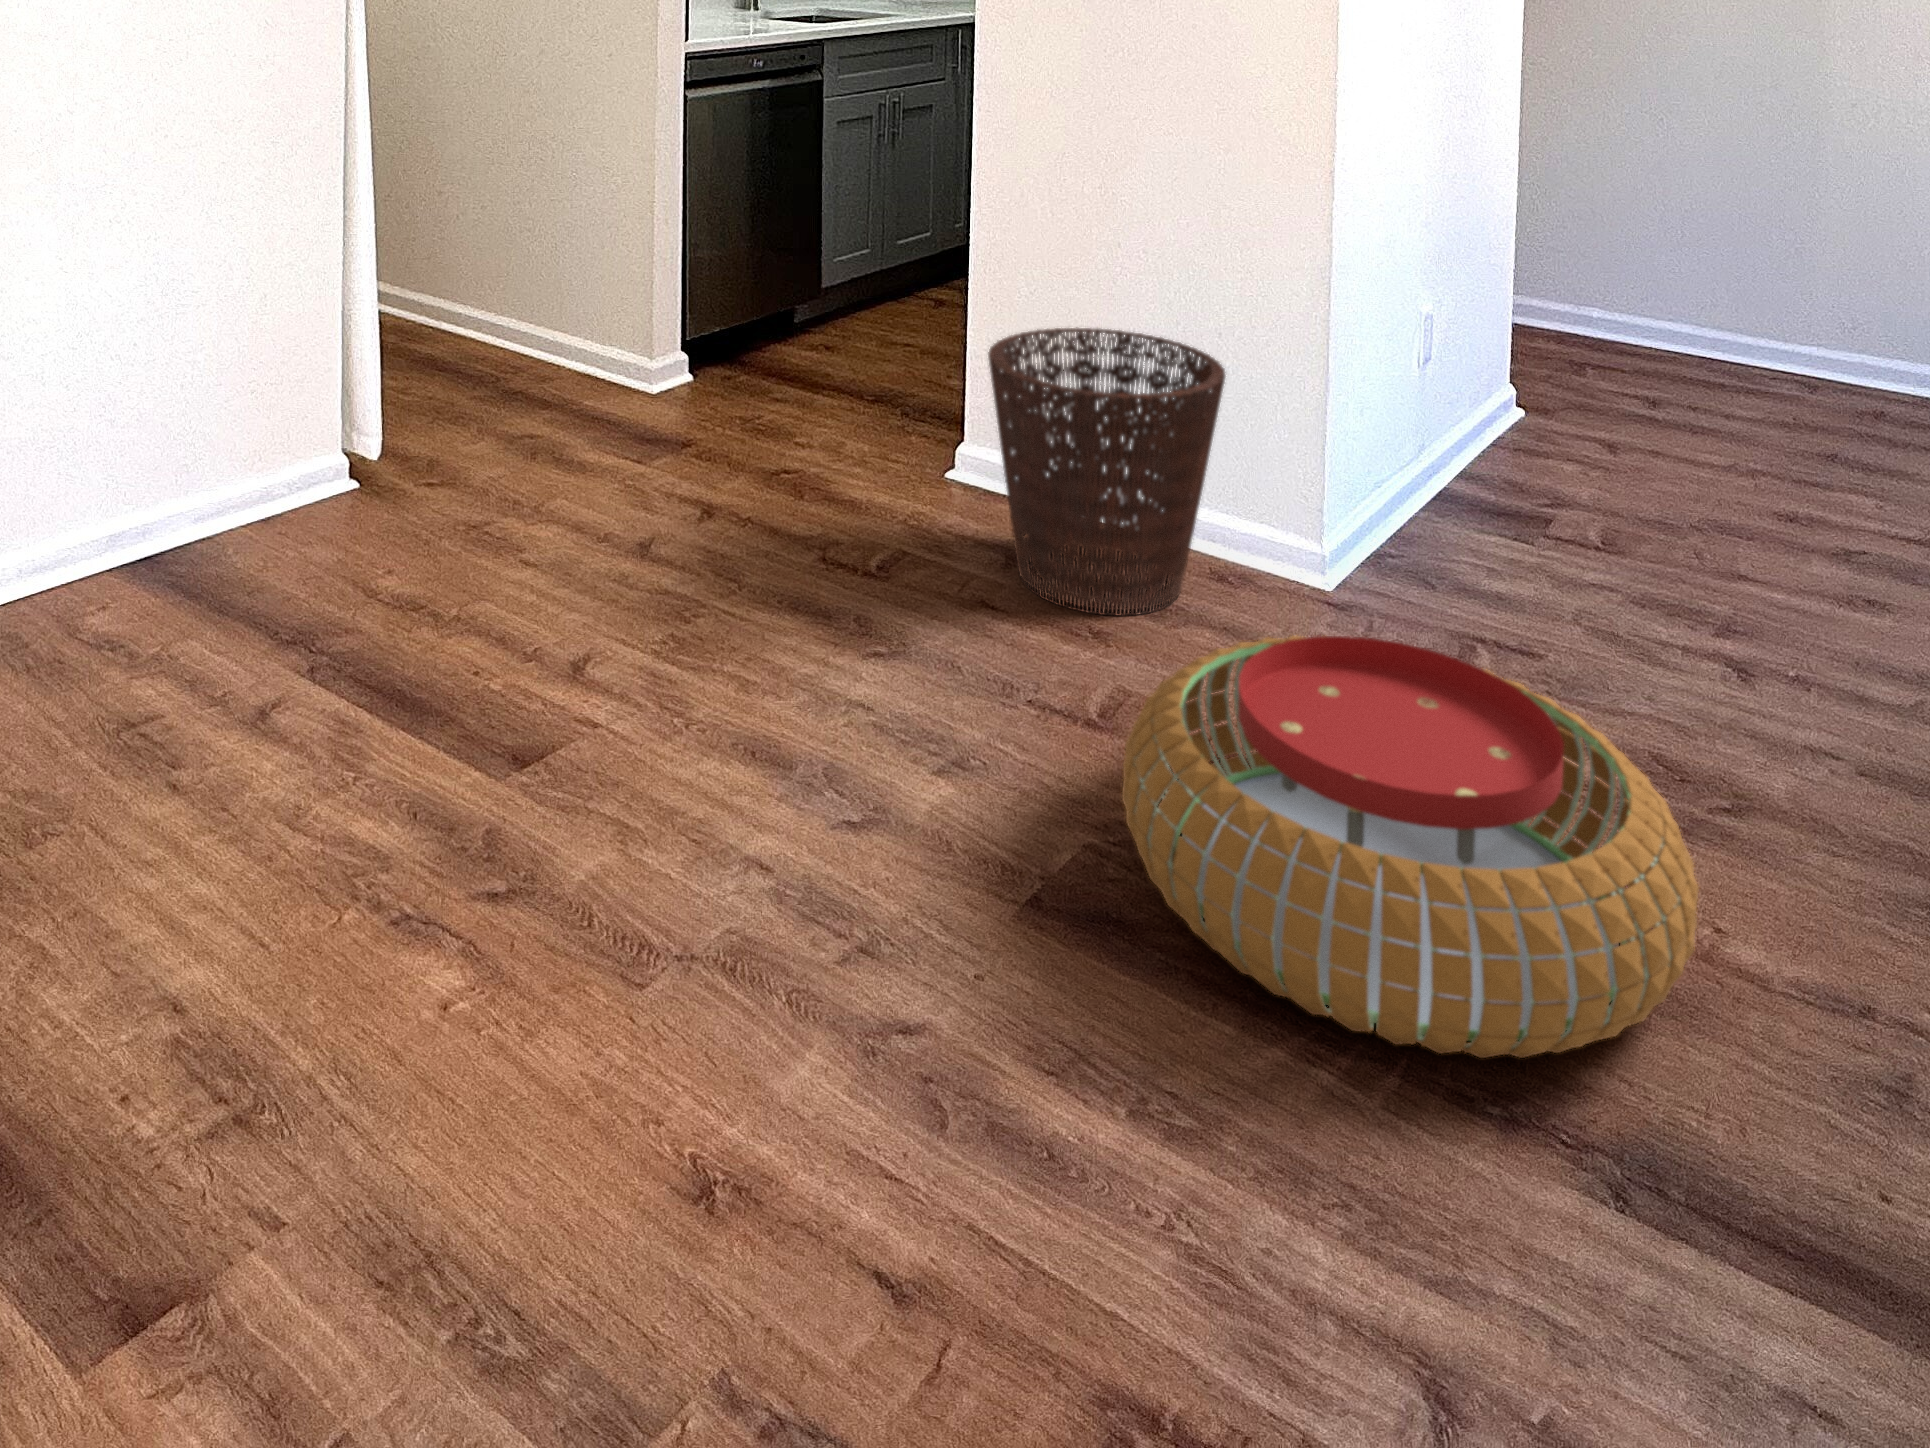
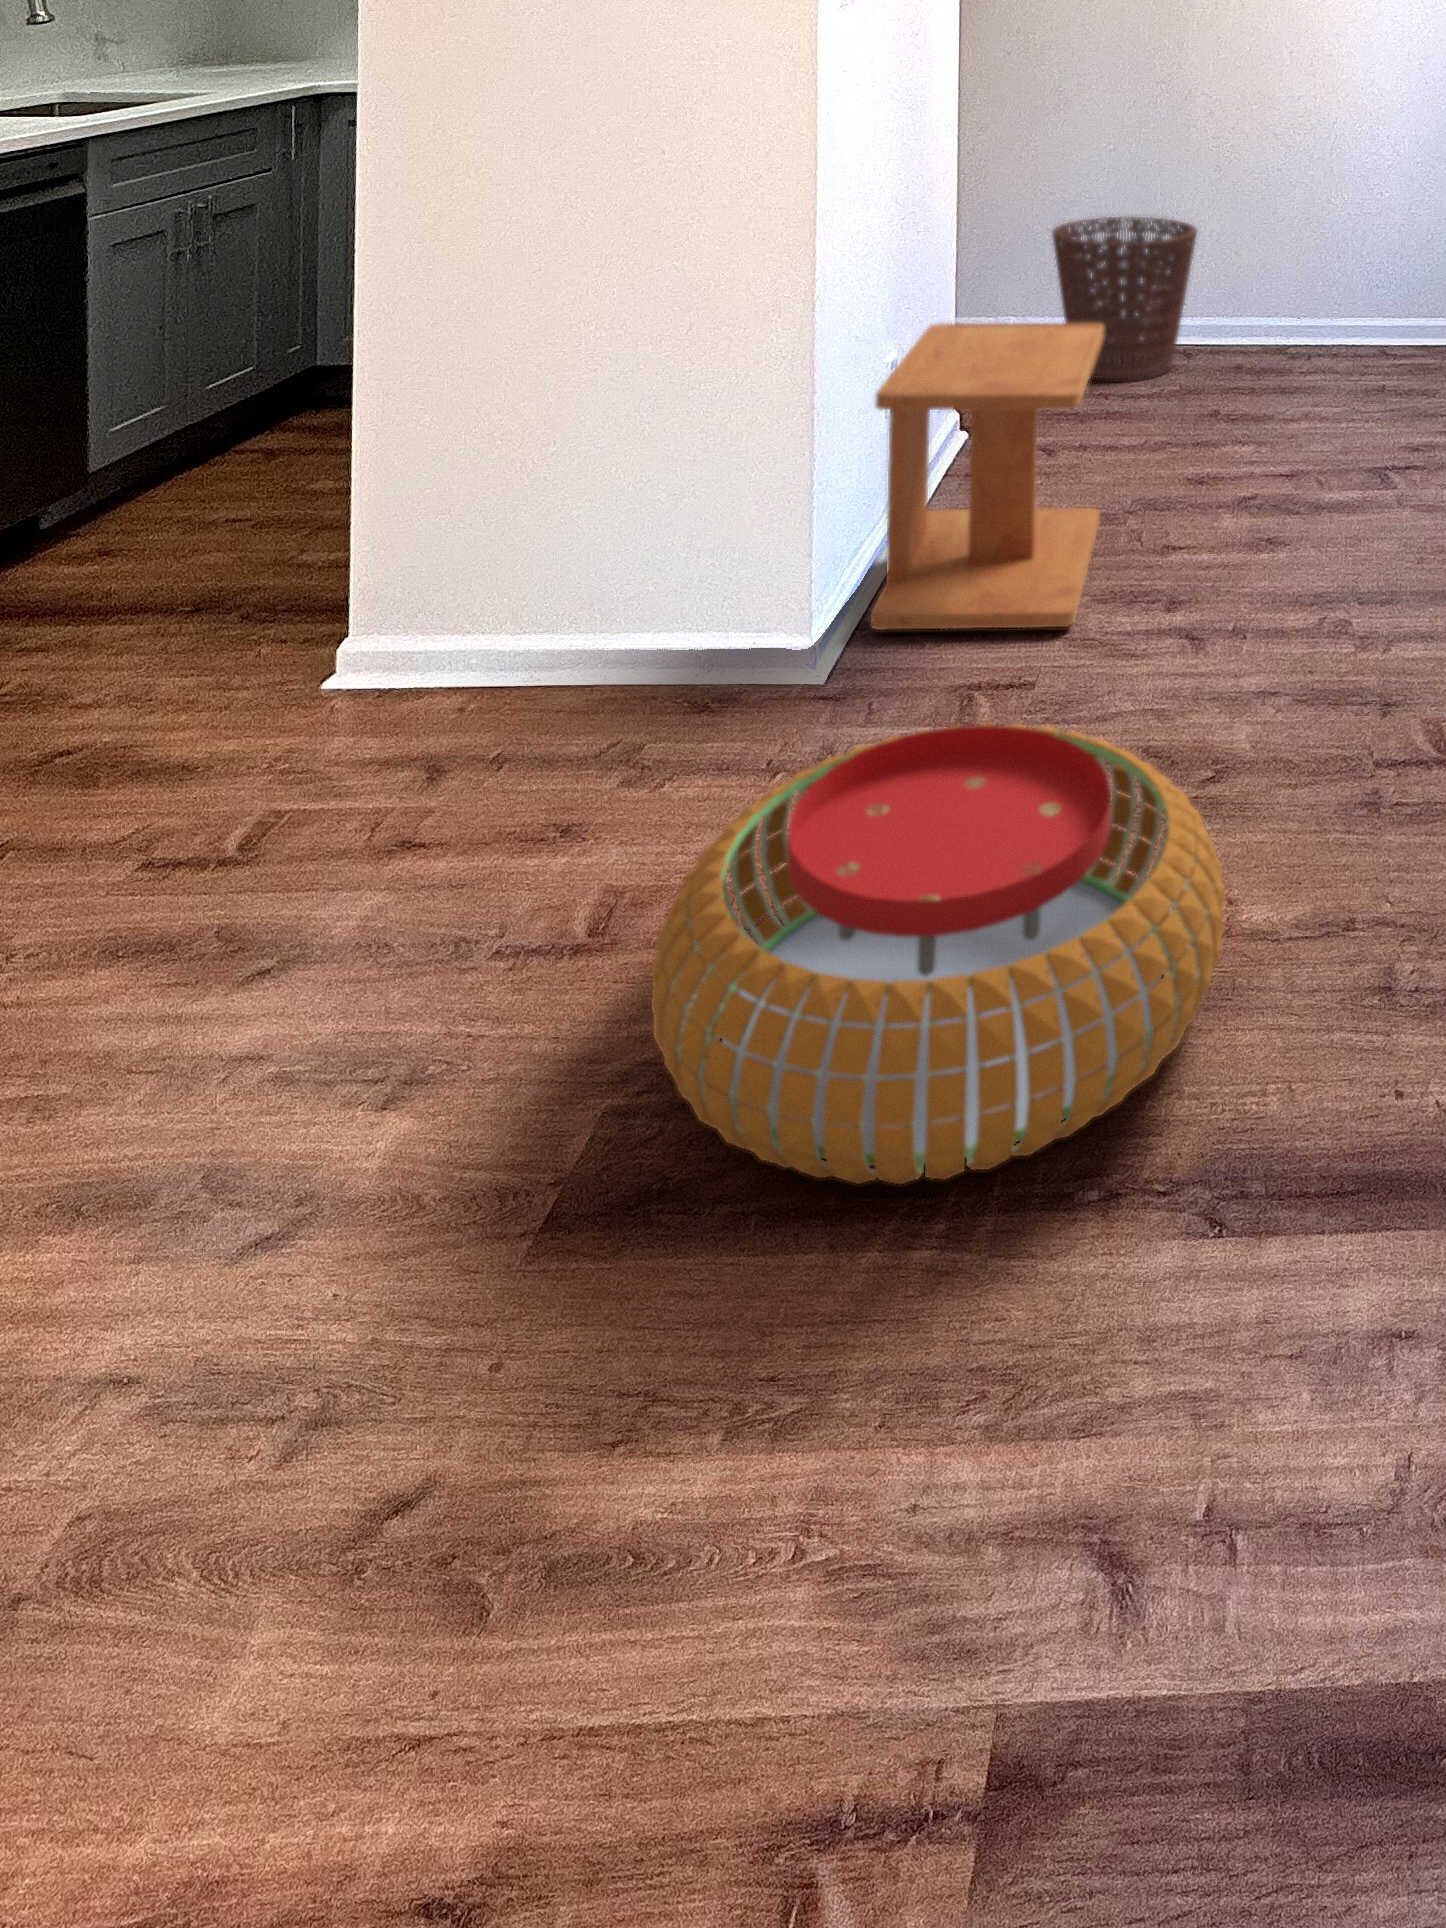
side table: none [1381,285,1660,617] -> present [871,323,1104,630]
basket: present [988,327,1225,615] -> present [1052,217,1197,381]

